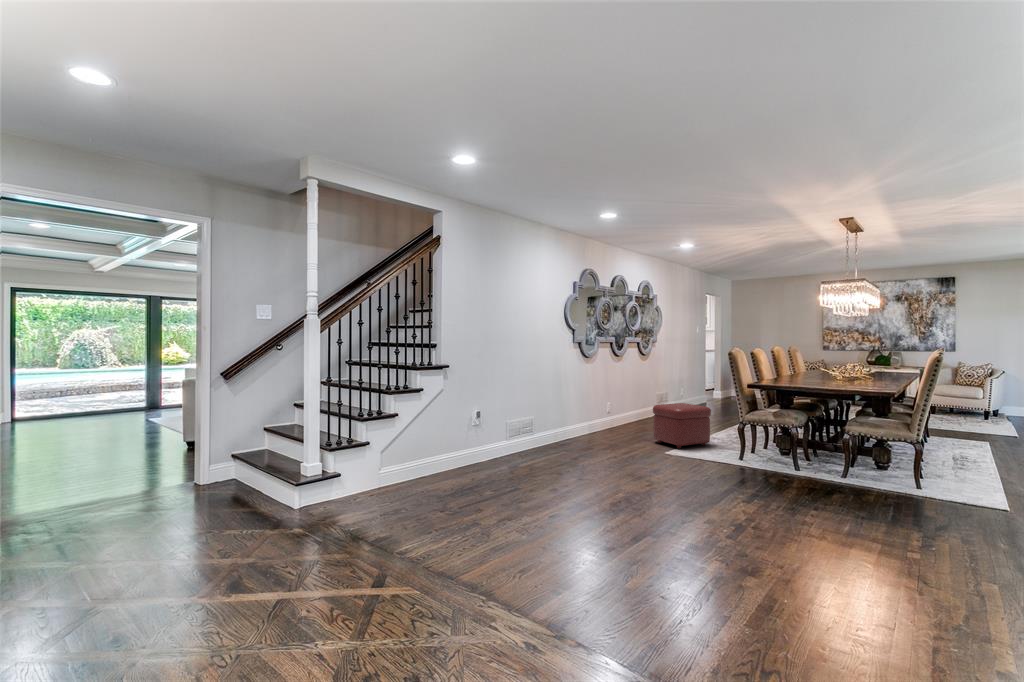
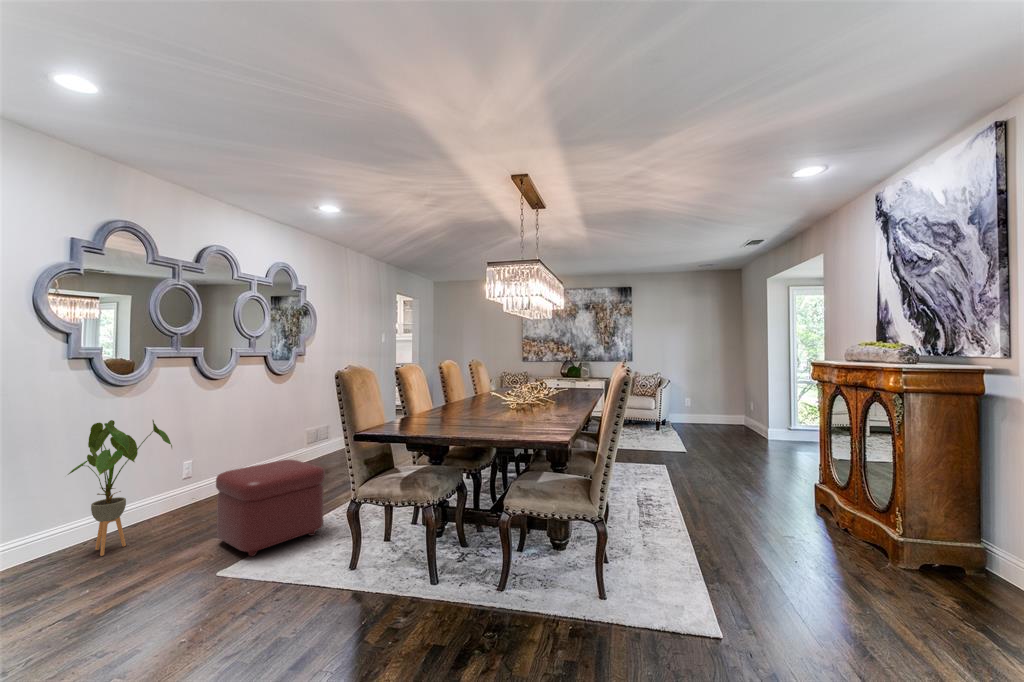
house plant: none [585,375,624,440] -> present [68,420,172,556]

